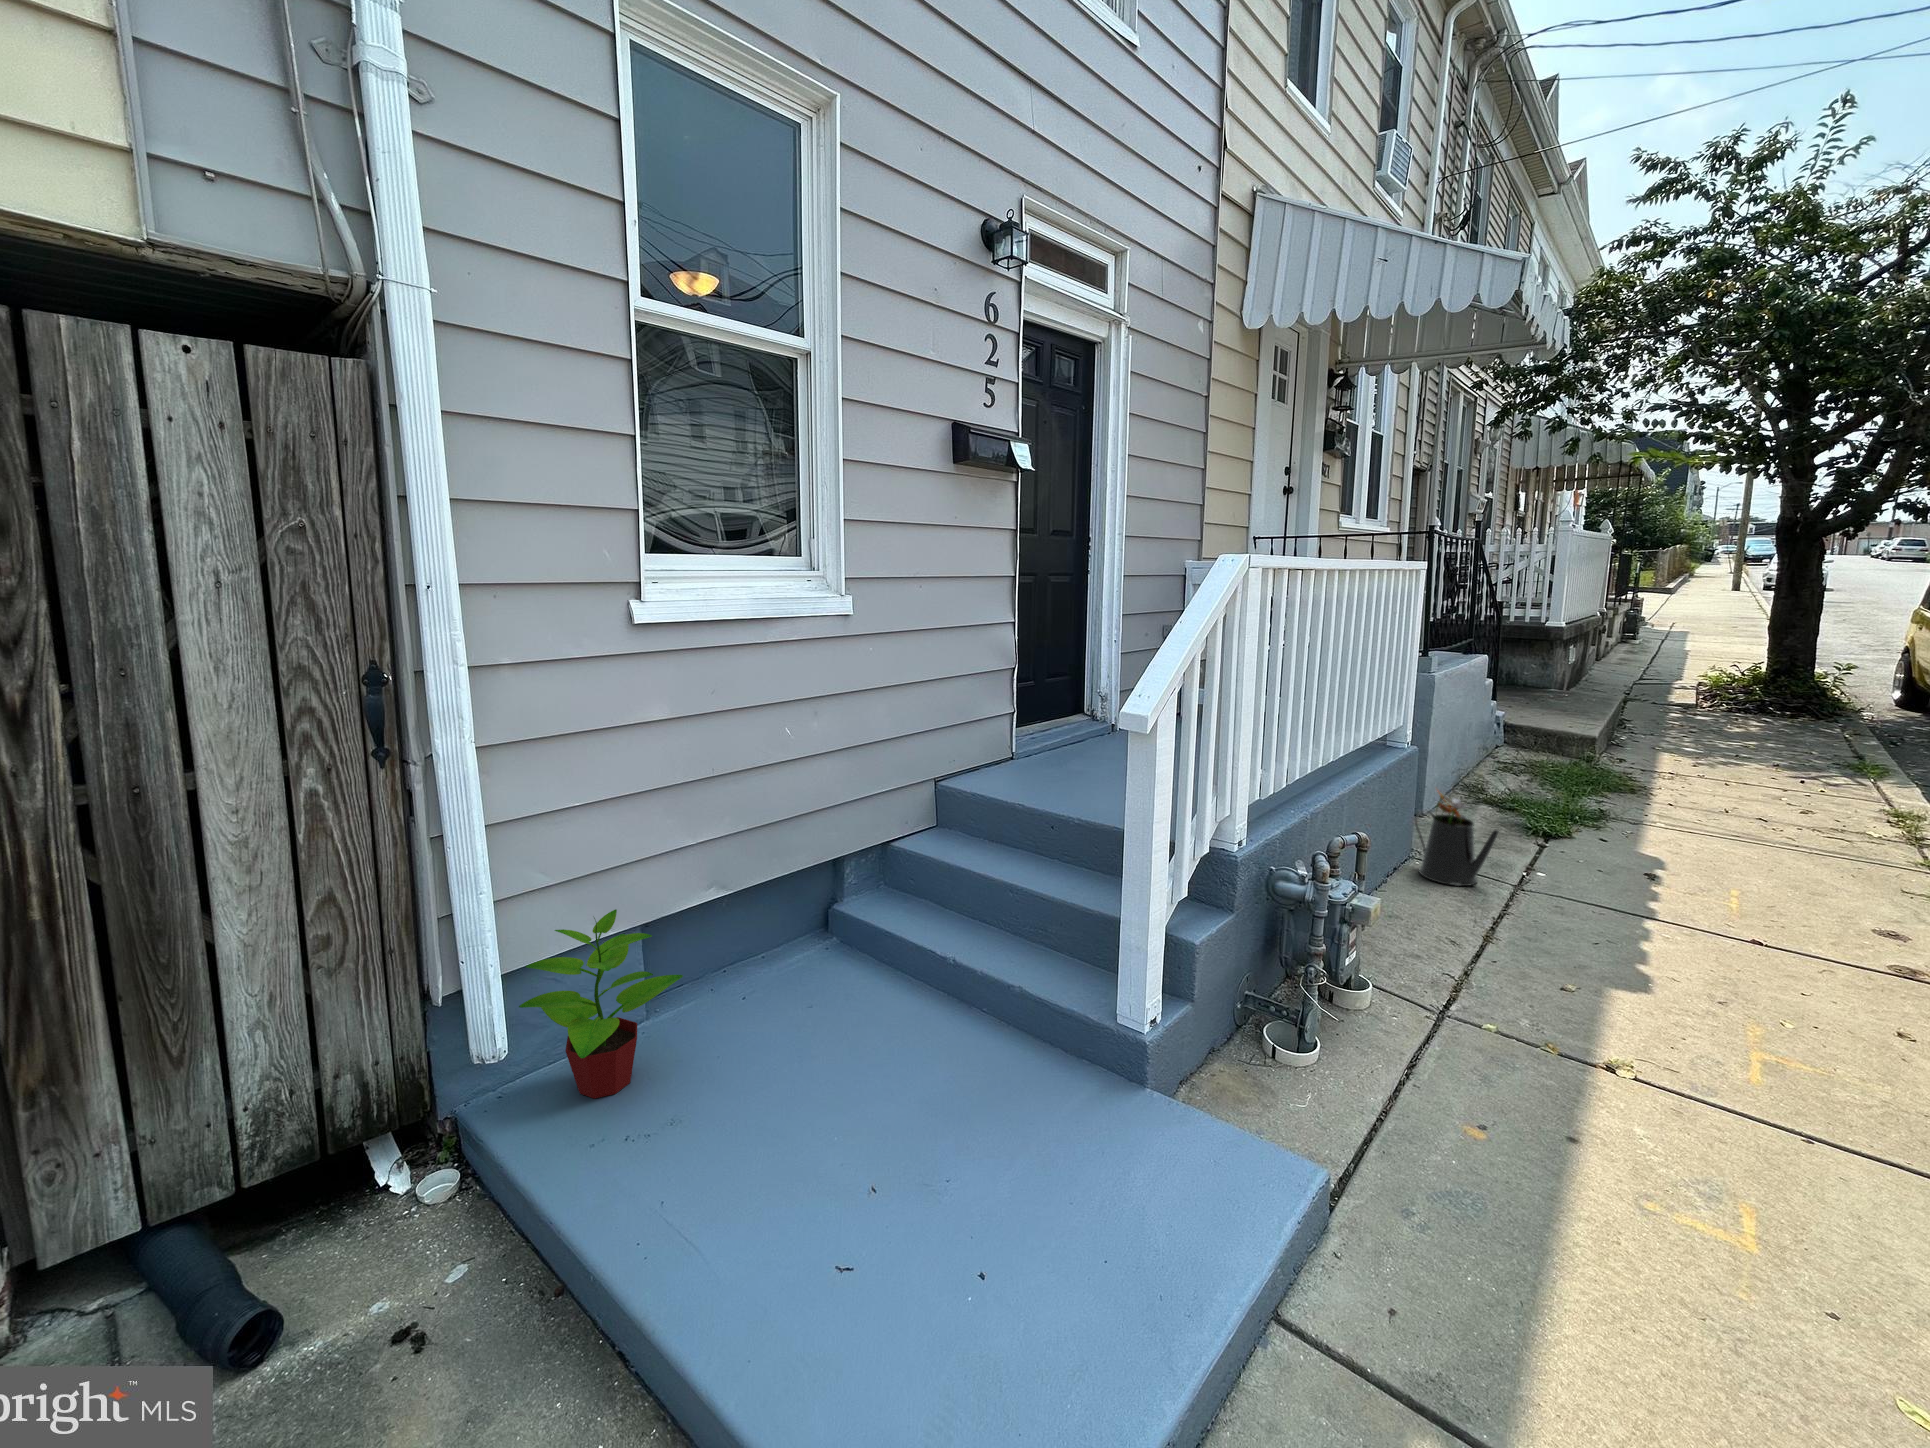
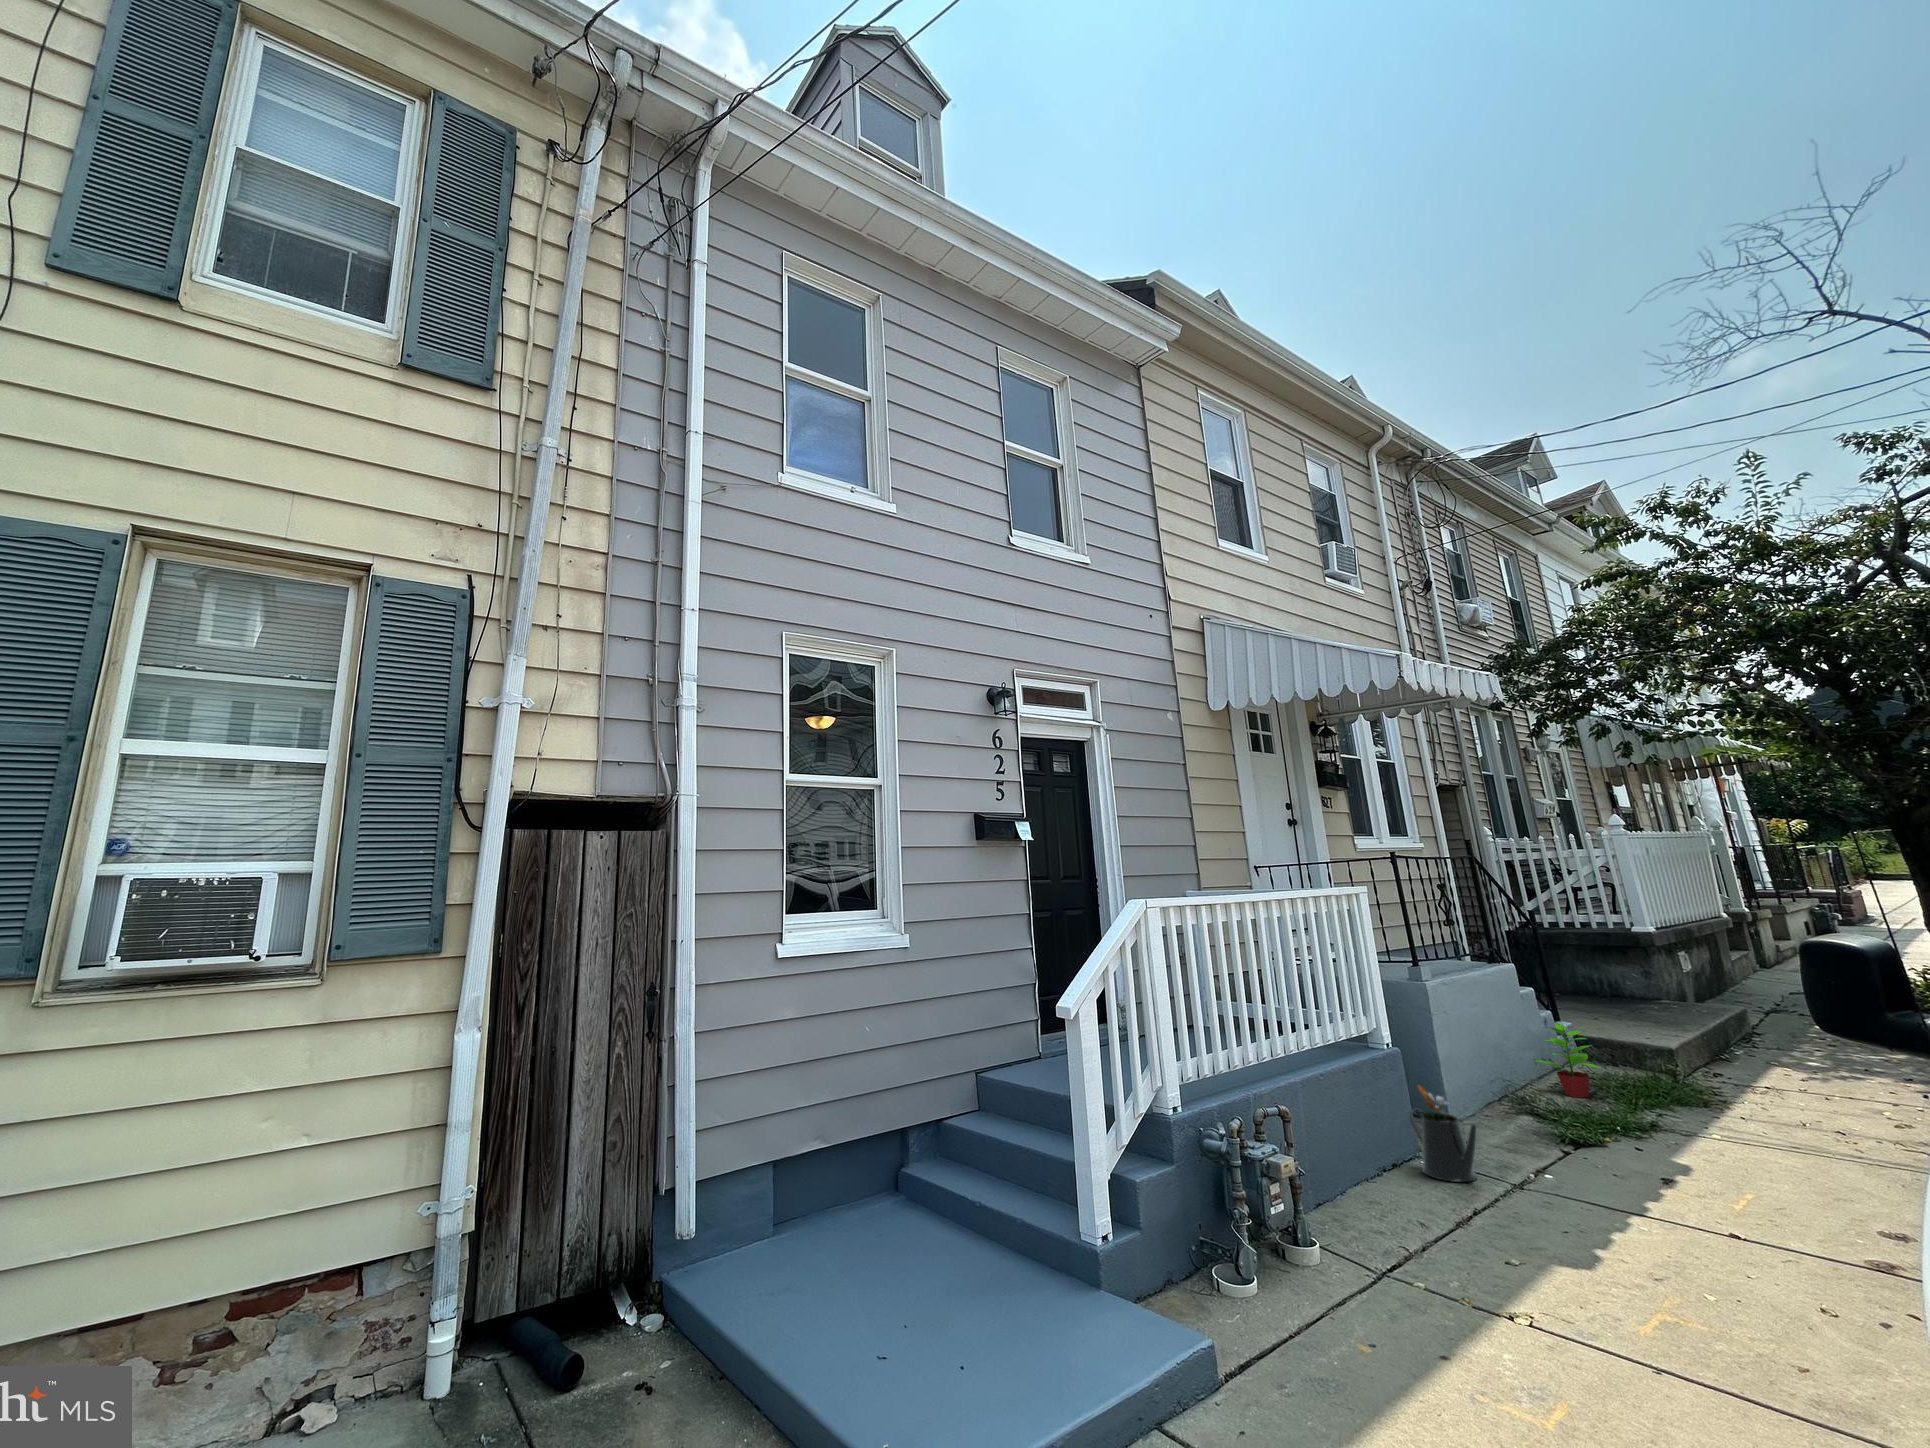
potted plant: present [519,909,683,1099] -> present [1535,1023,1599,1098]

